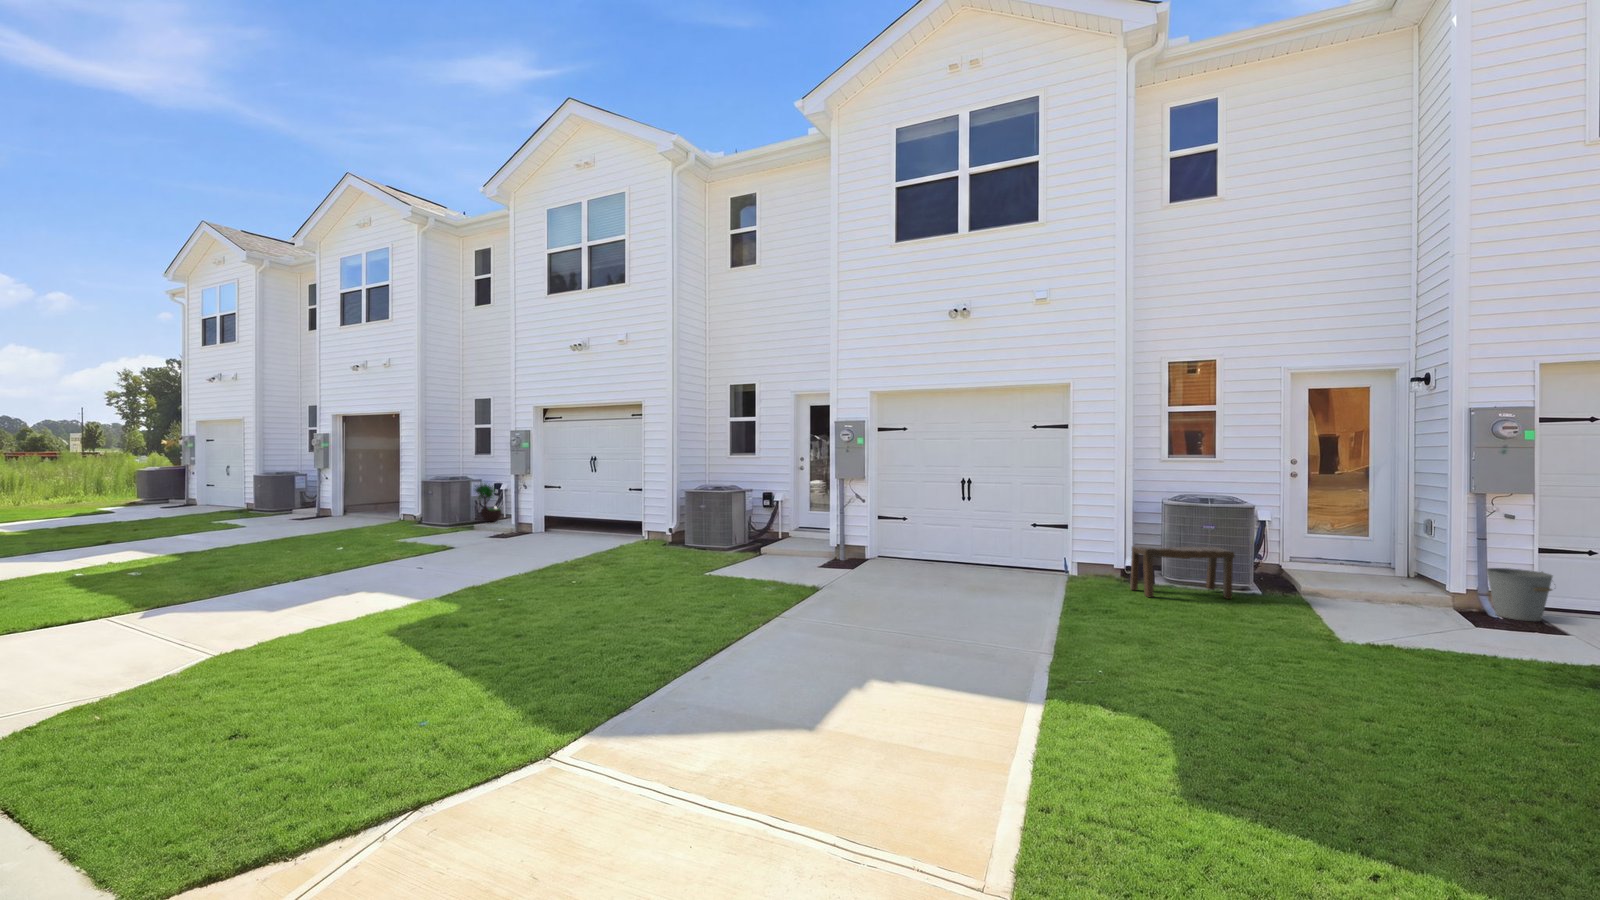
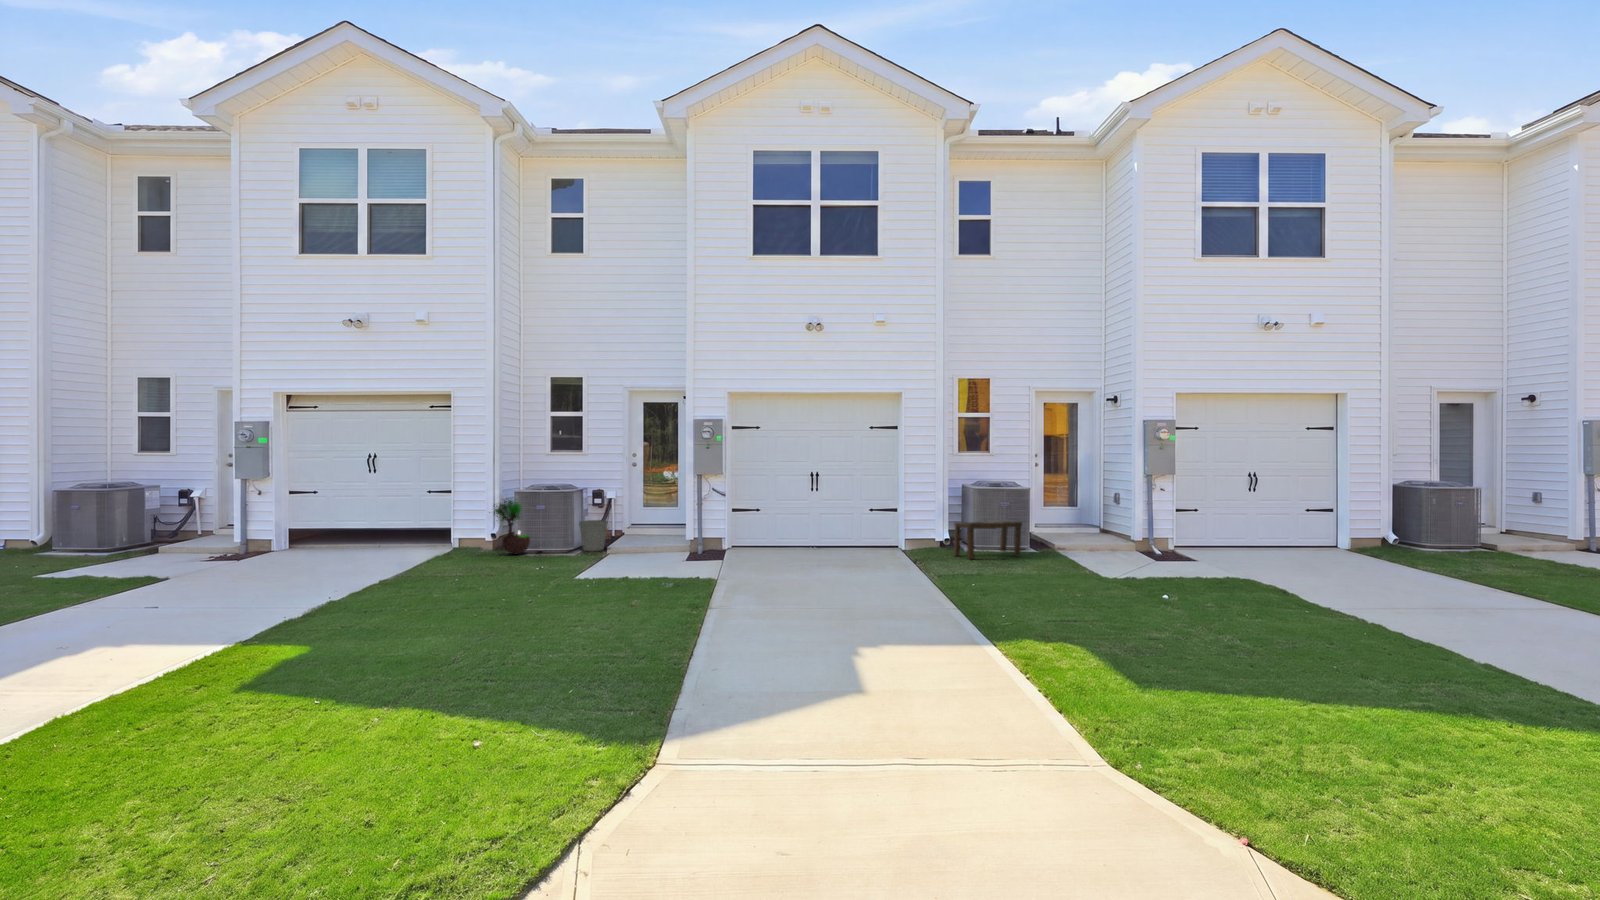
potted tree: present [475,484,502,522] -> present [489,499,530,554]
bucket: present [1487,568,1553,621] -> present [579,520,609,551]

